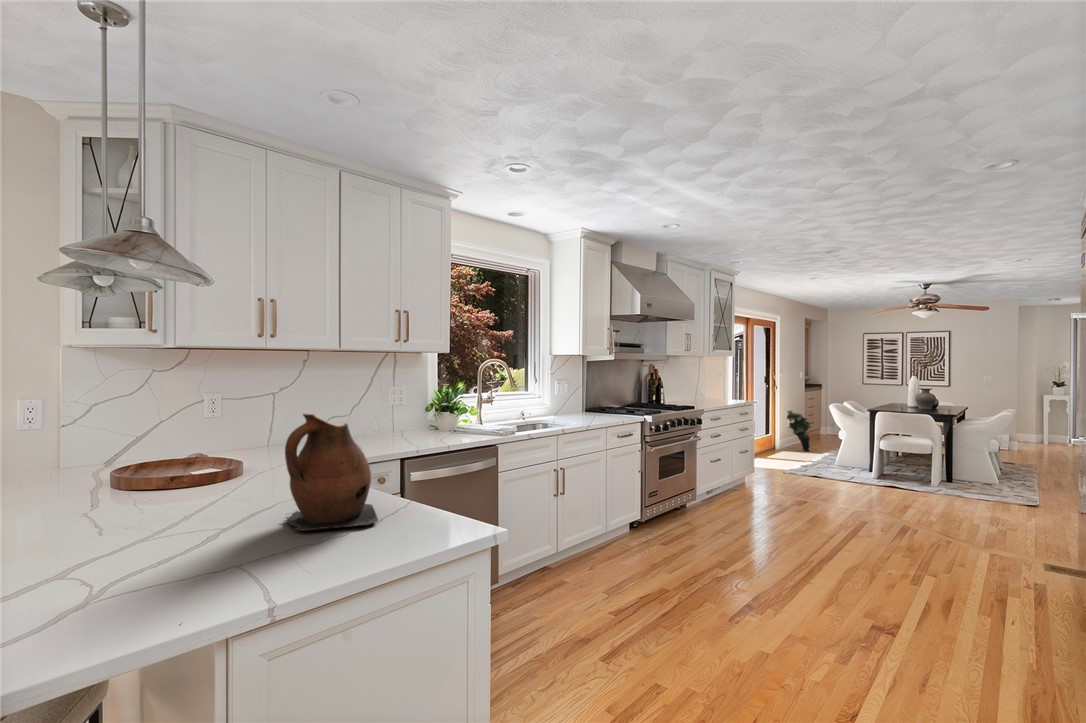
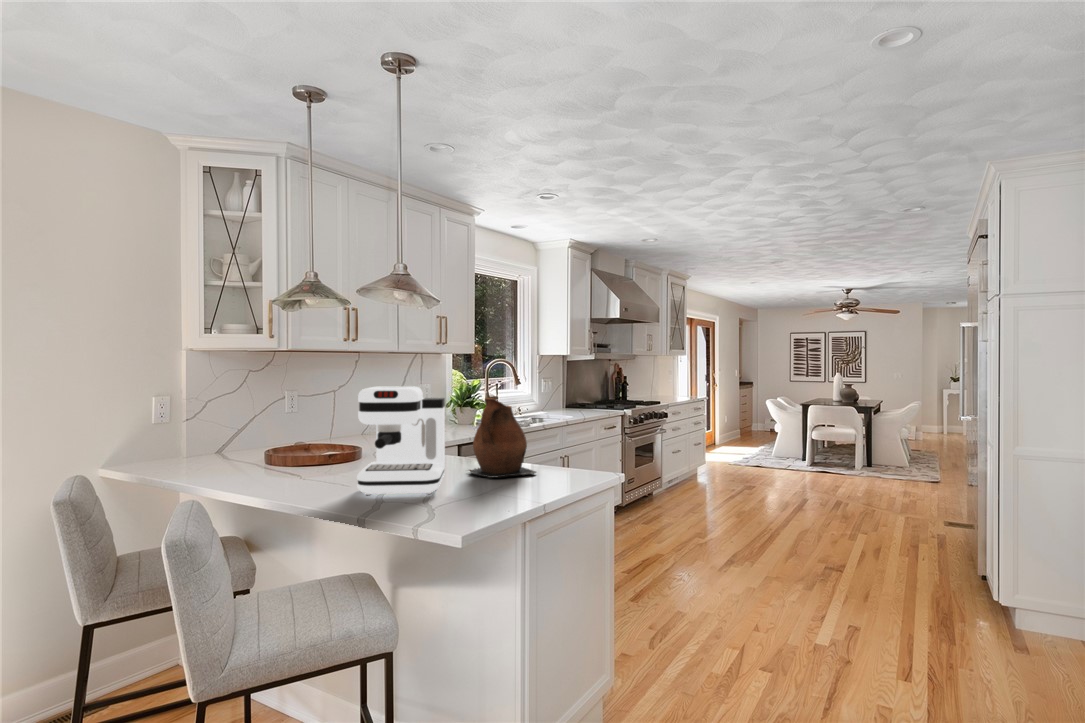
coffee maker: none [26,396,228,563] -> present [357,386,445,495]
potted plant: present [787,410,811,451] -> none [726,406,750,445]

